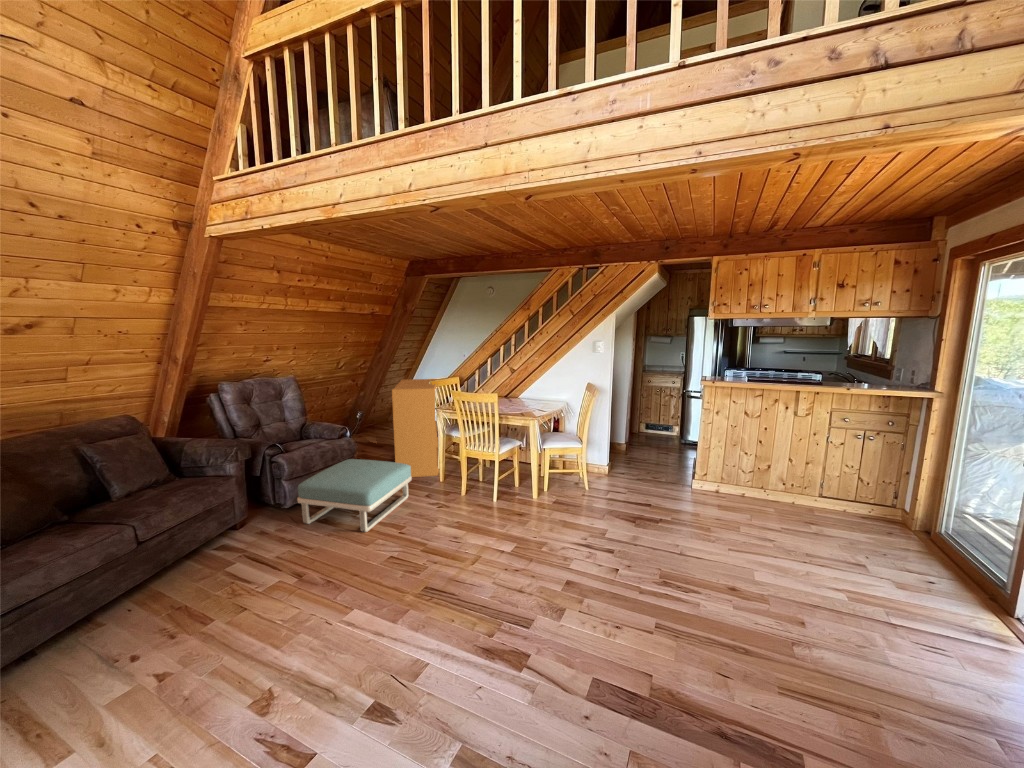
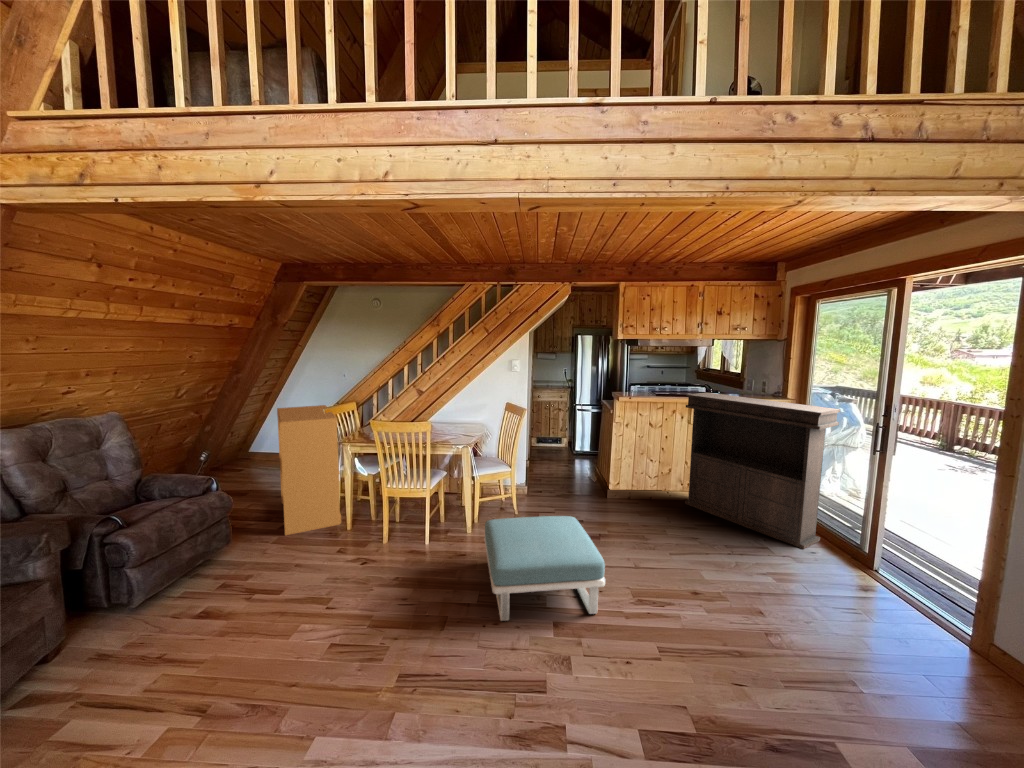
console table: none [781,379,995,575] -> present [685,393,840,549]
footstool: present [297,459,412,532] -> present [485,516,605,621]

